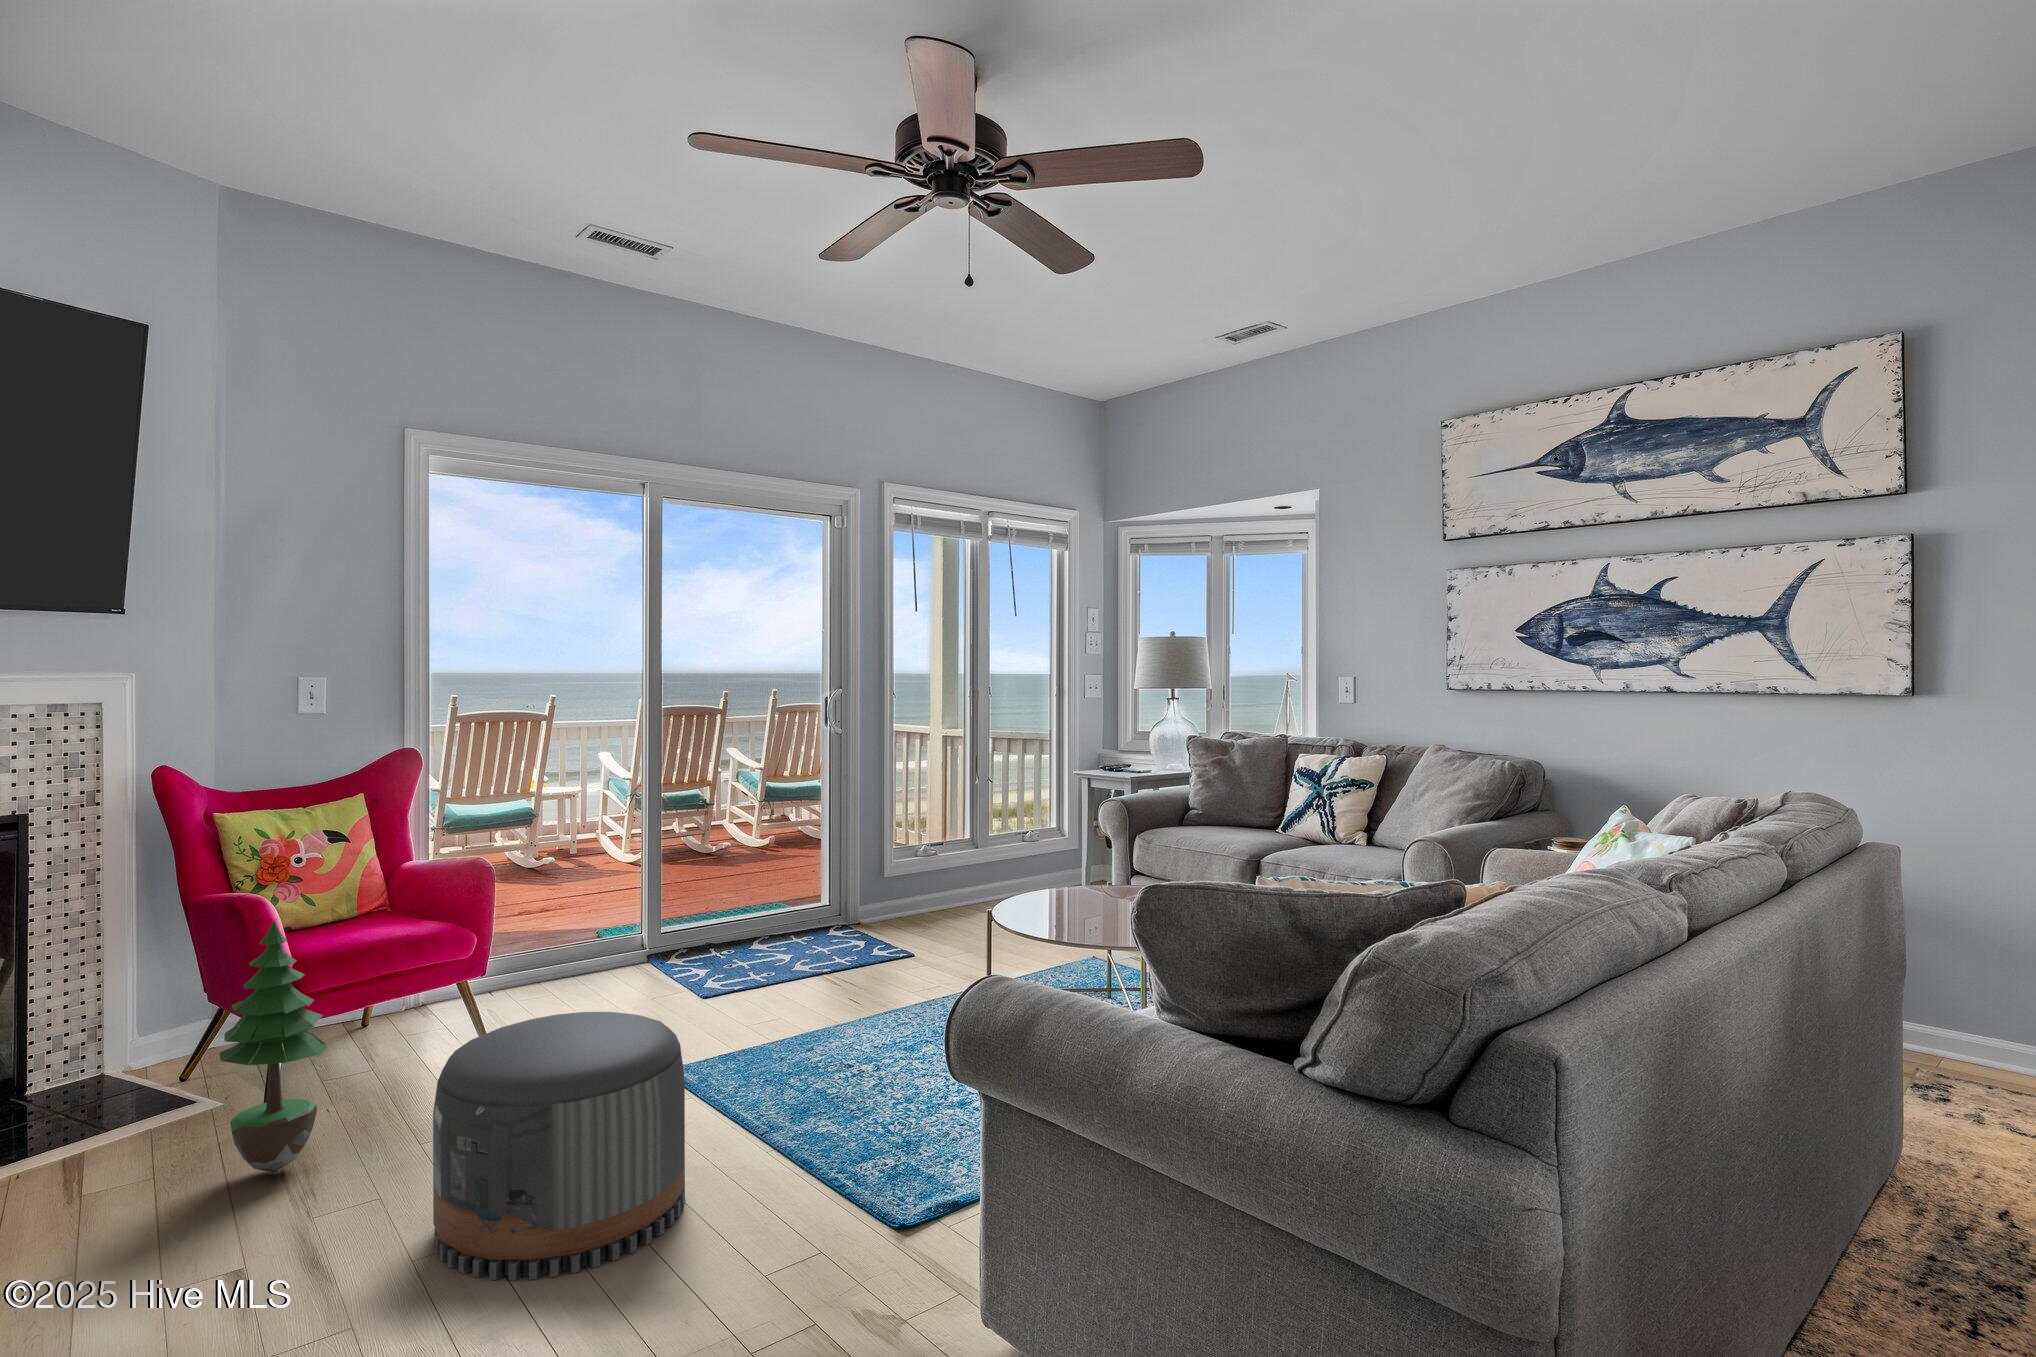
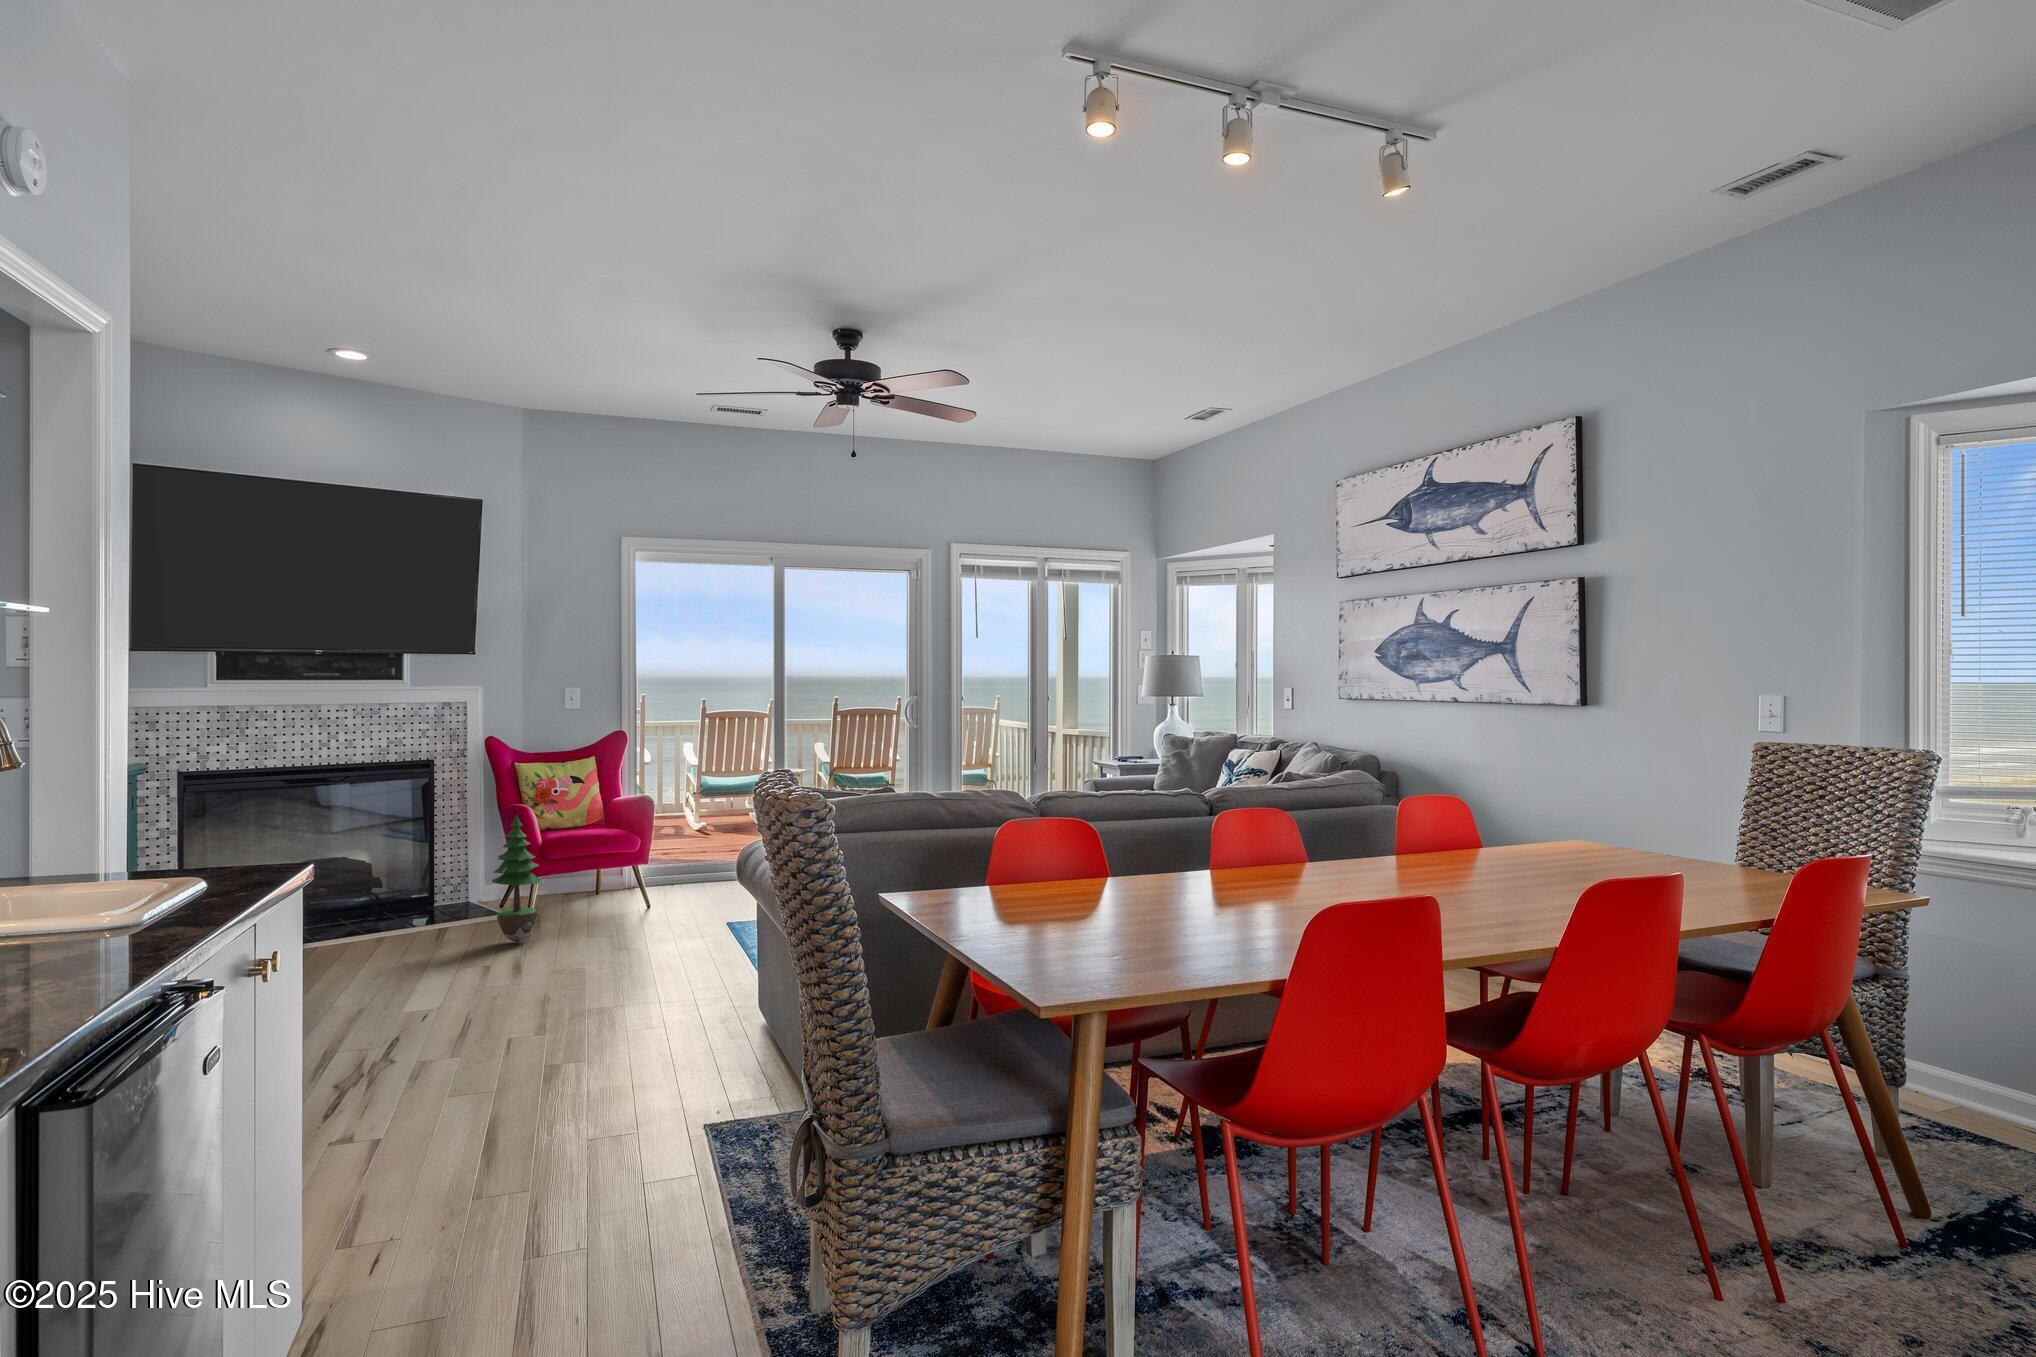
pouf: present [433,1012,685,1280] -> none [560,869,686,986]

